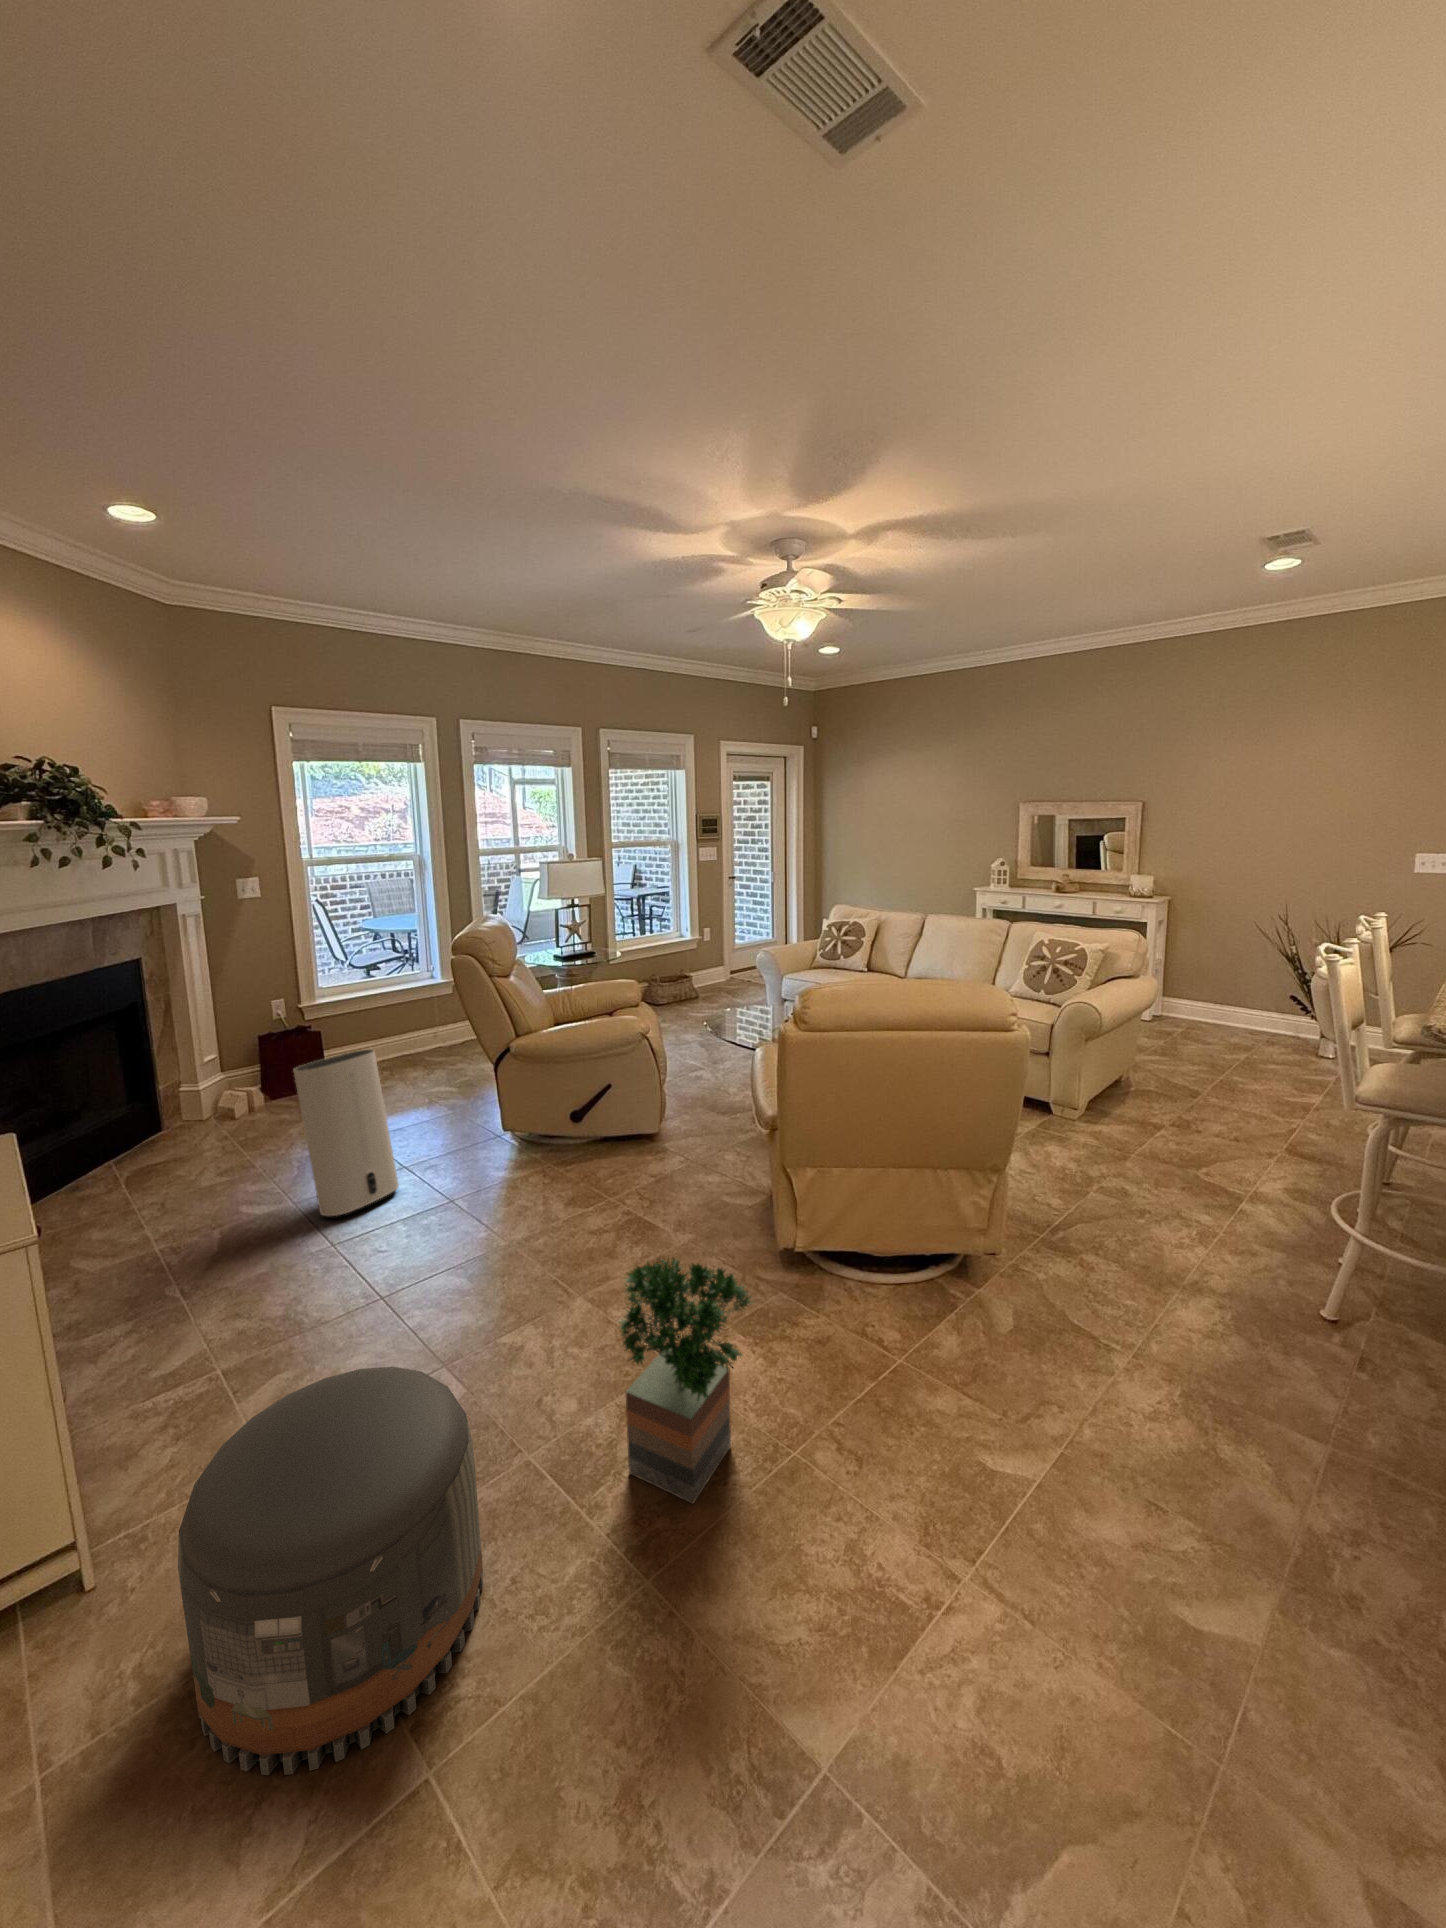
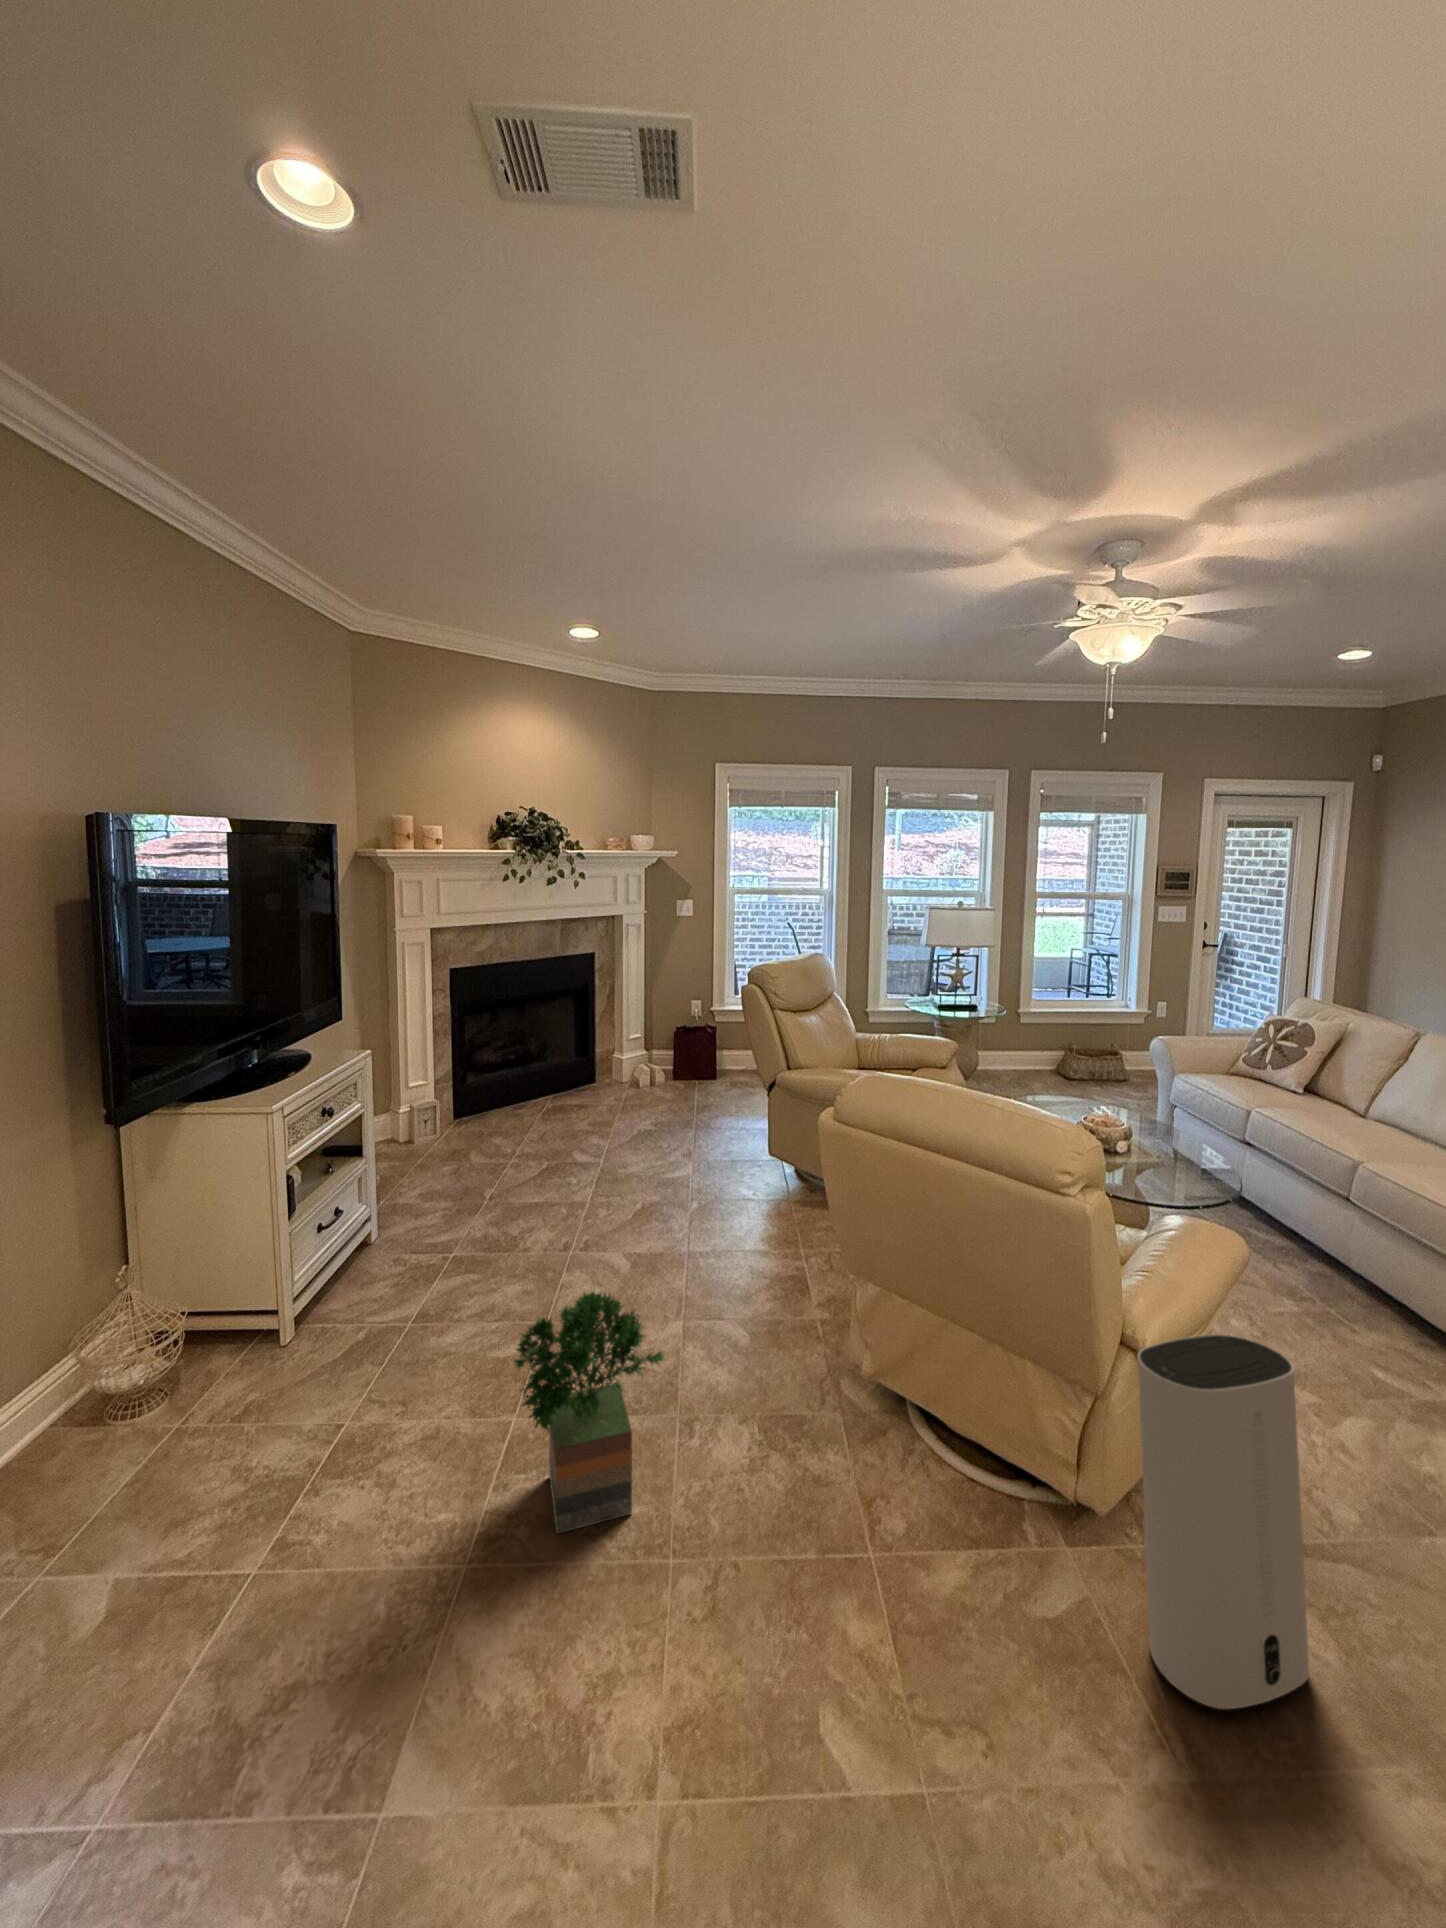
air purifier: present [293,1050,399,1216] -> present [1138,1334,1309,1709]
pouf: present [178,1367,483,1775] -> none [225,1268,440,1521]

